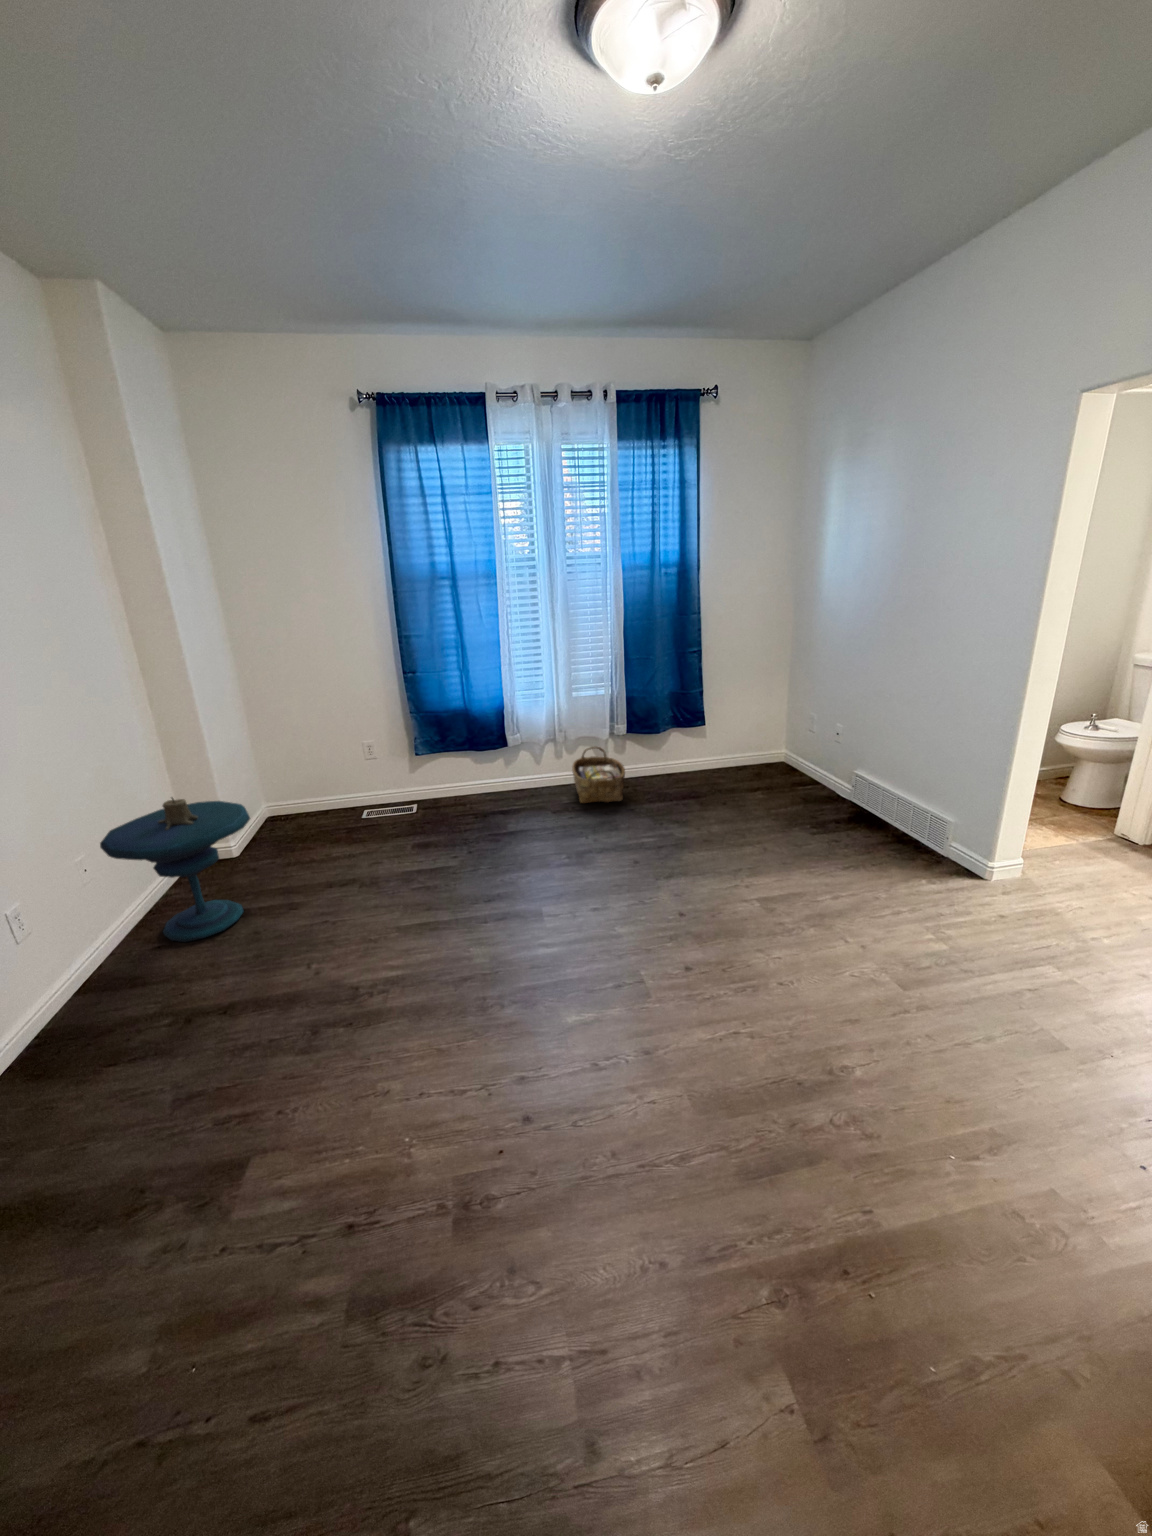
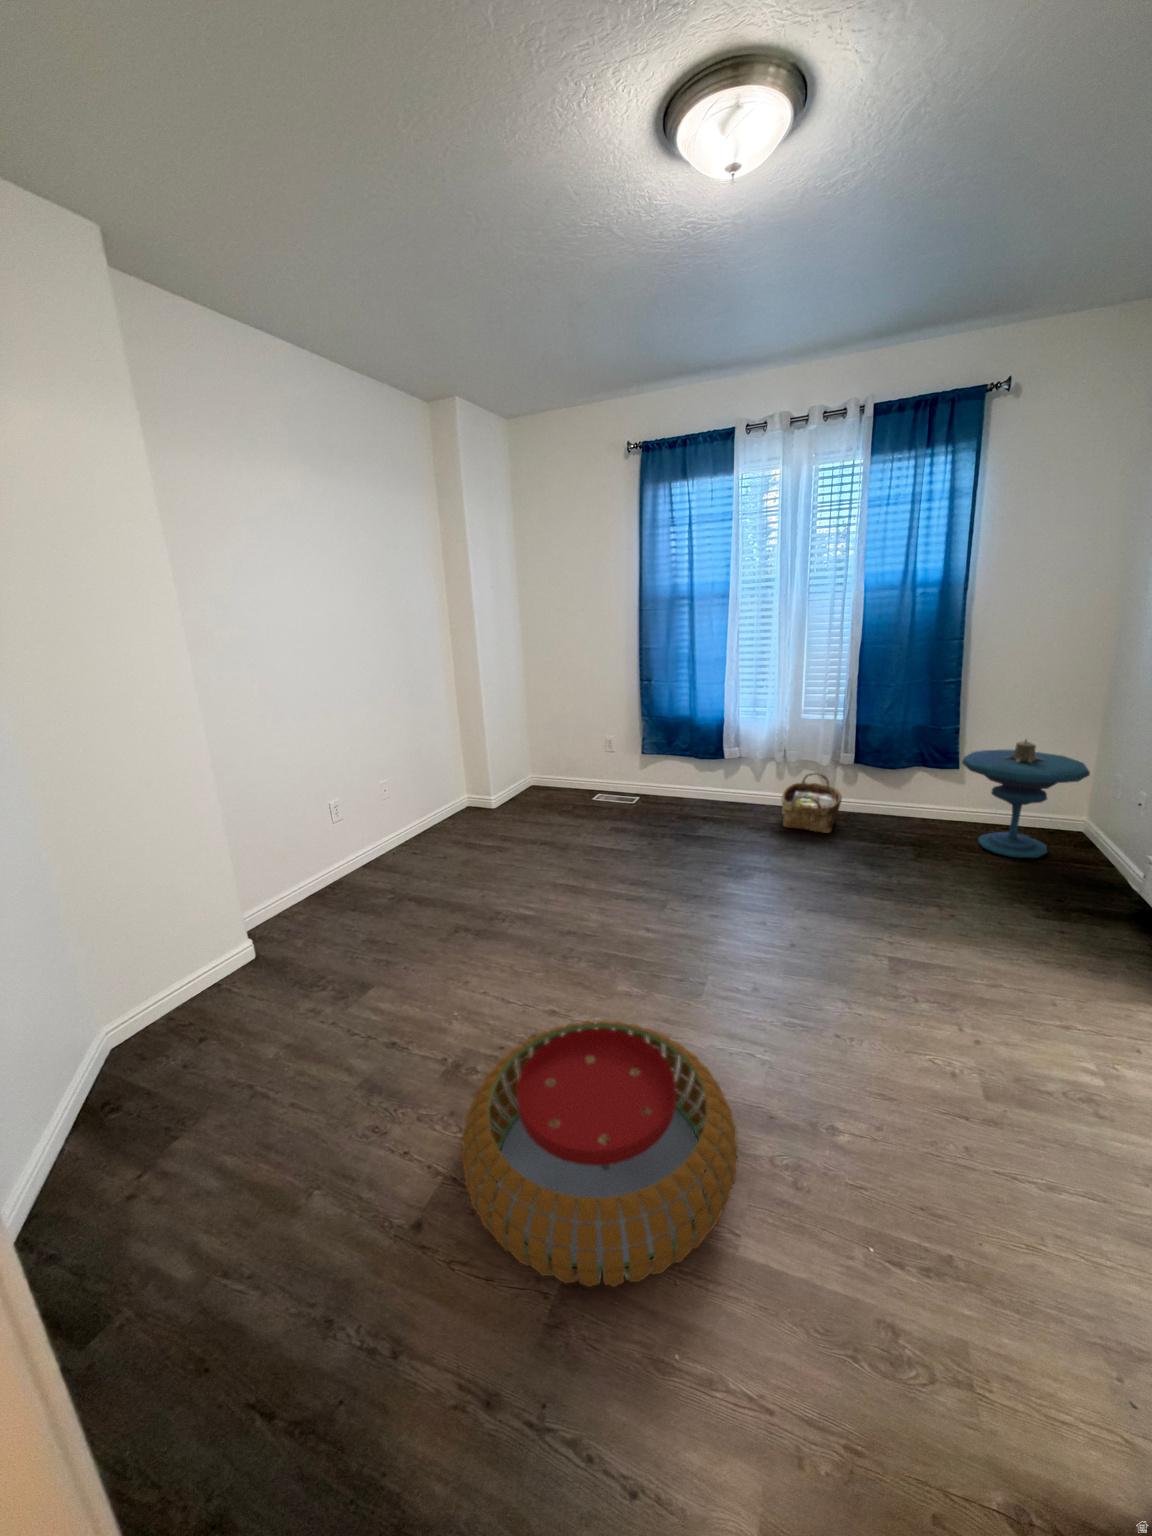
side table: present [100,797,250,942] -> present [962,740,1090,858]
pouf: none [558,1049,889,1398] -> present [461,1020,738,1287]

